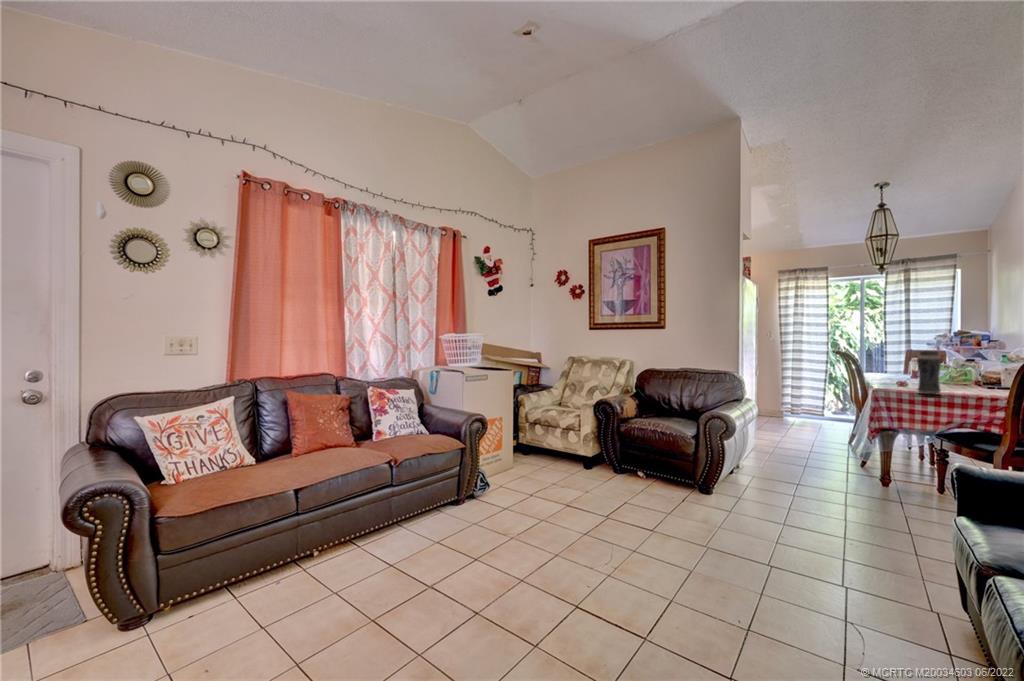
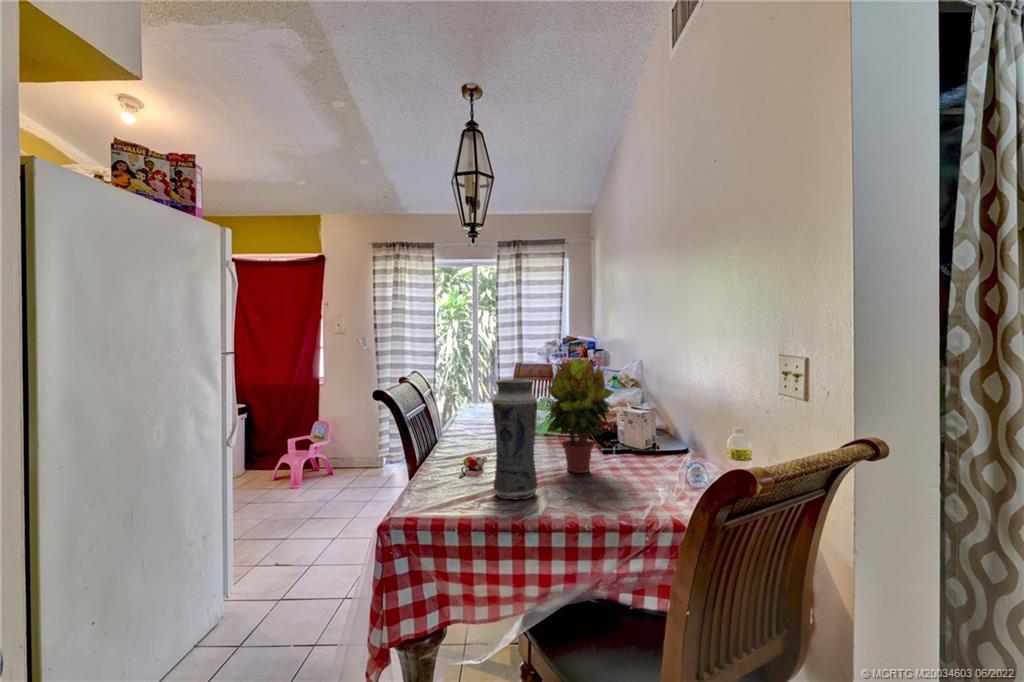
potted plant: none [942,343,991,393] -> present [548,357,613,473]

